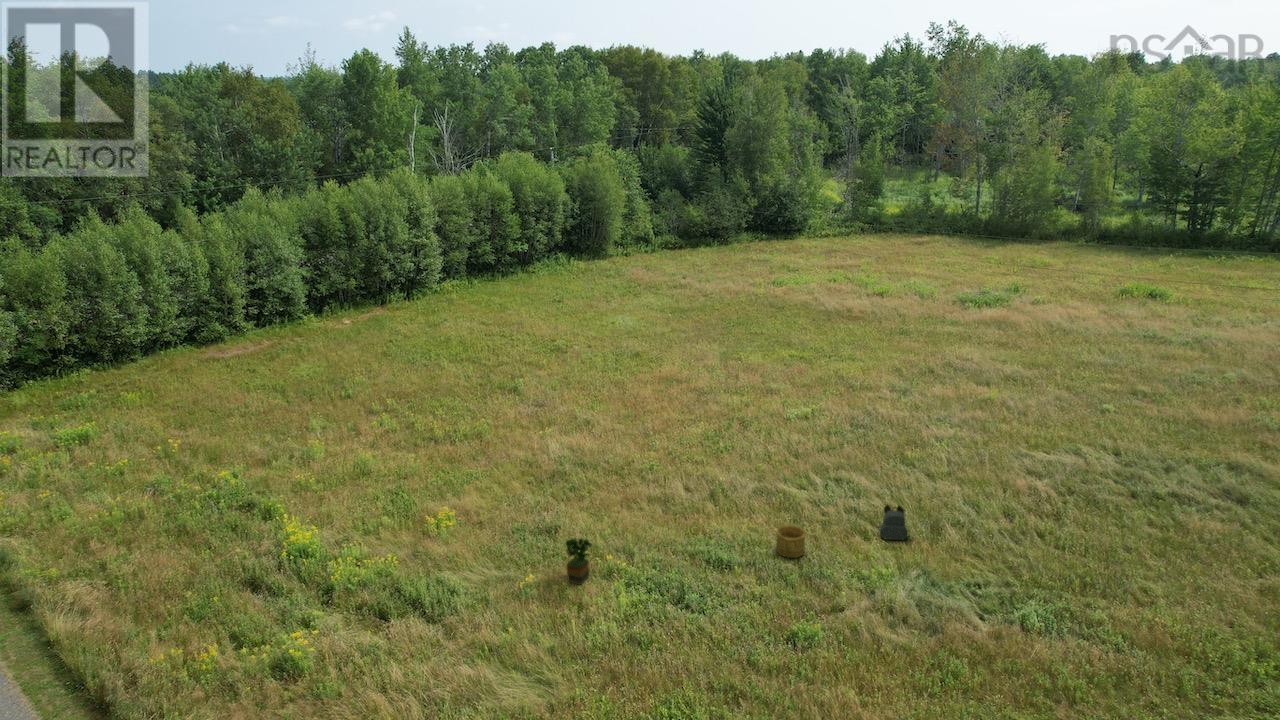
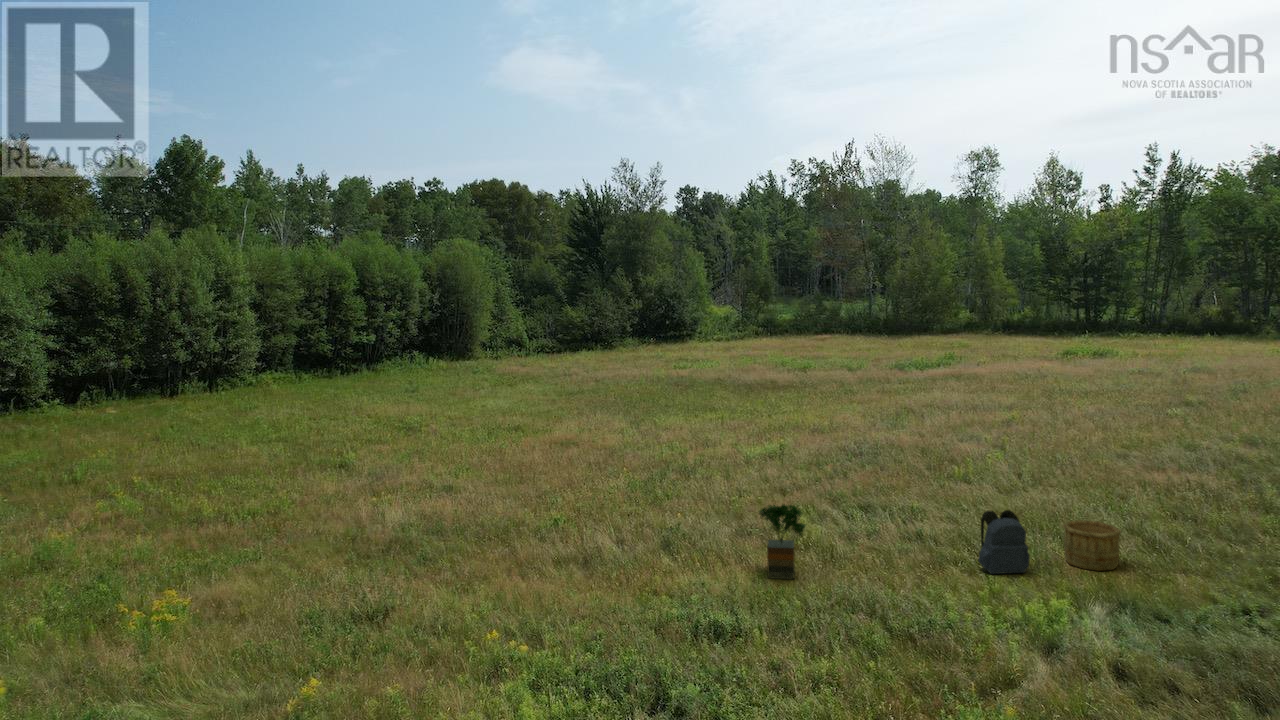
wooden bucket: present [776,525,805,558] -> present [1063,520,1121,571]
potted tree: present [565,538,592,585] -> present [759,504,806,580]

